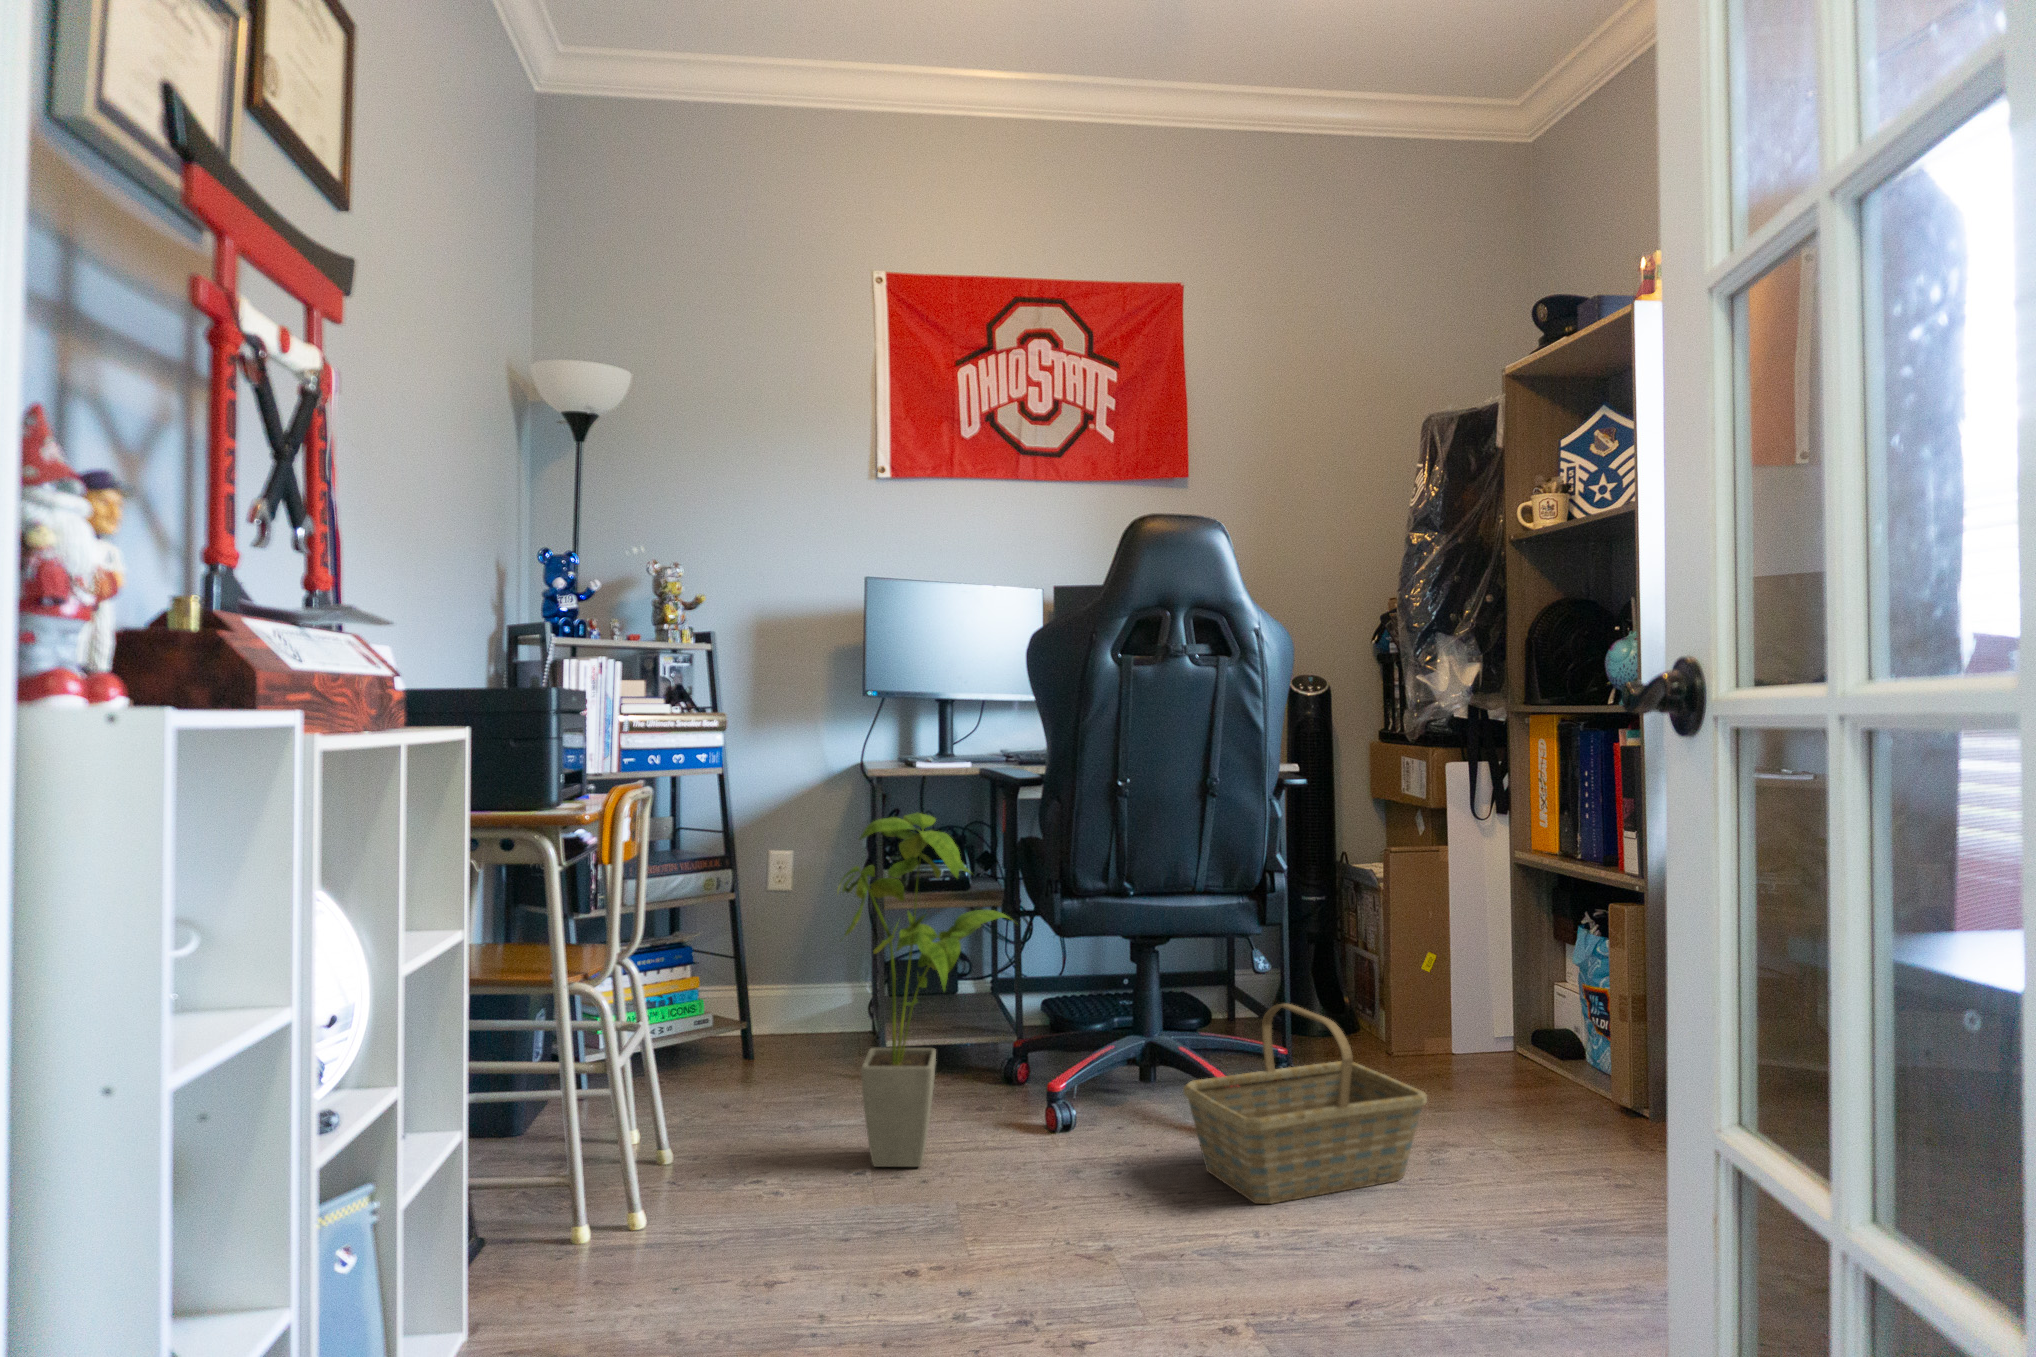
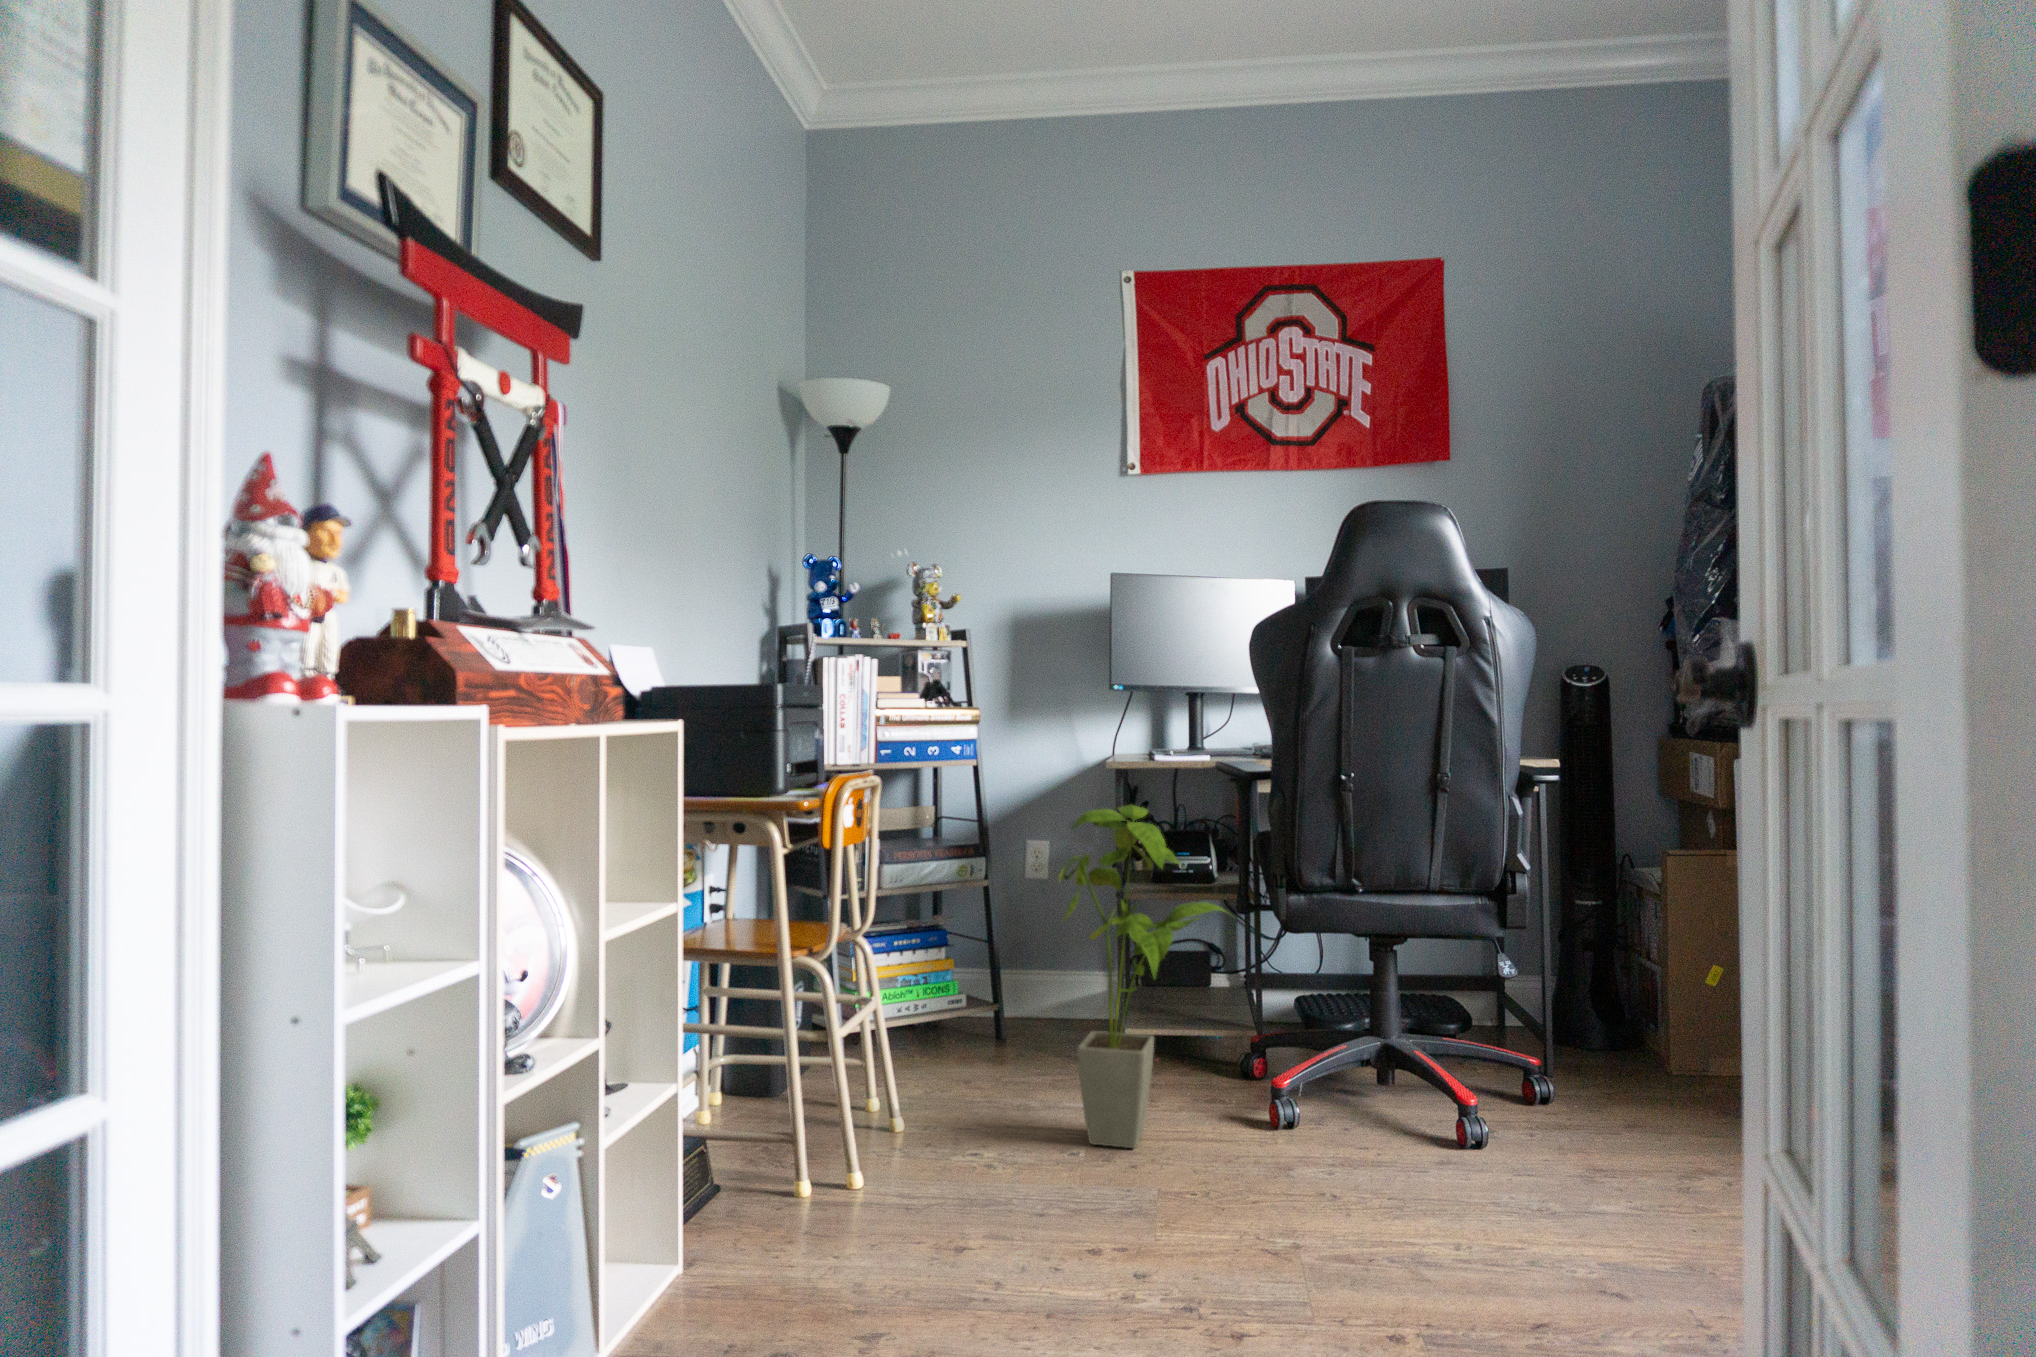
basket: present [1184,1004,1427,1204] -> none [1400,1013,1673,1217]

